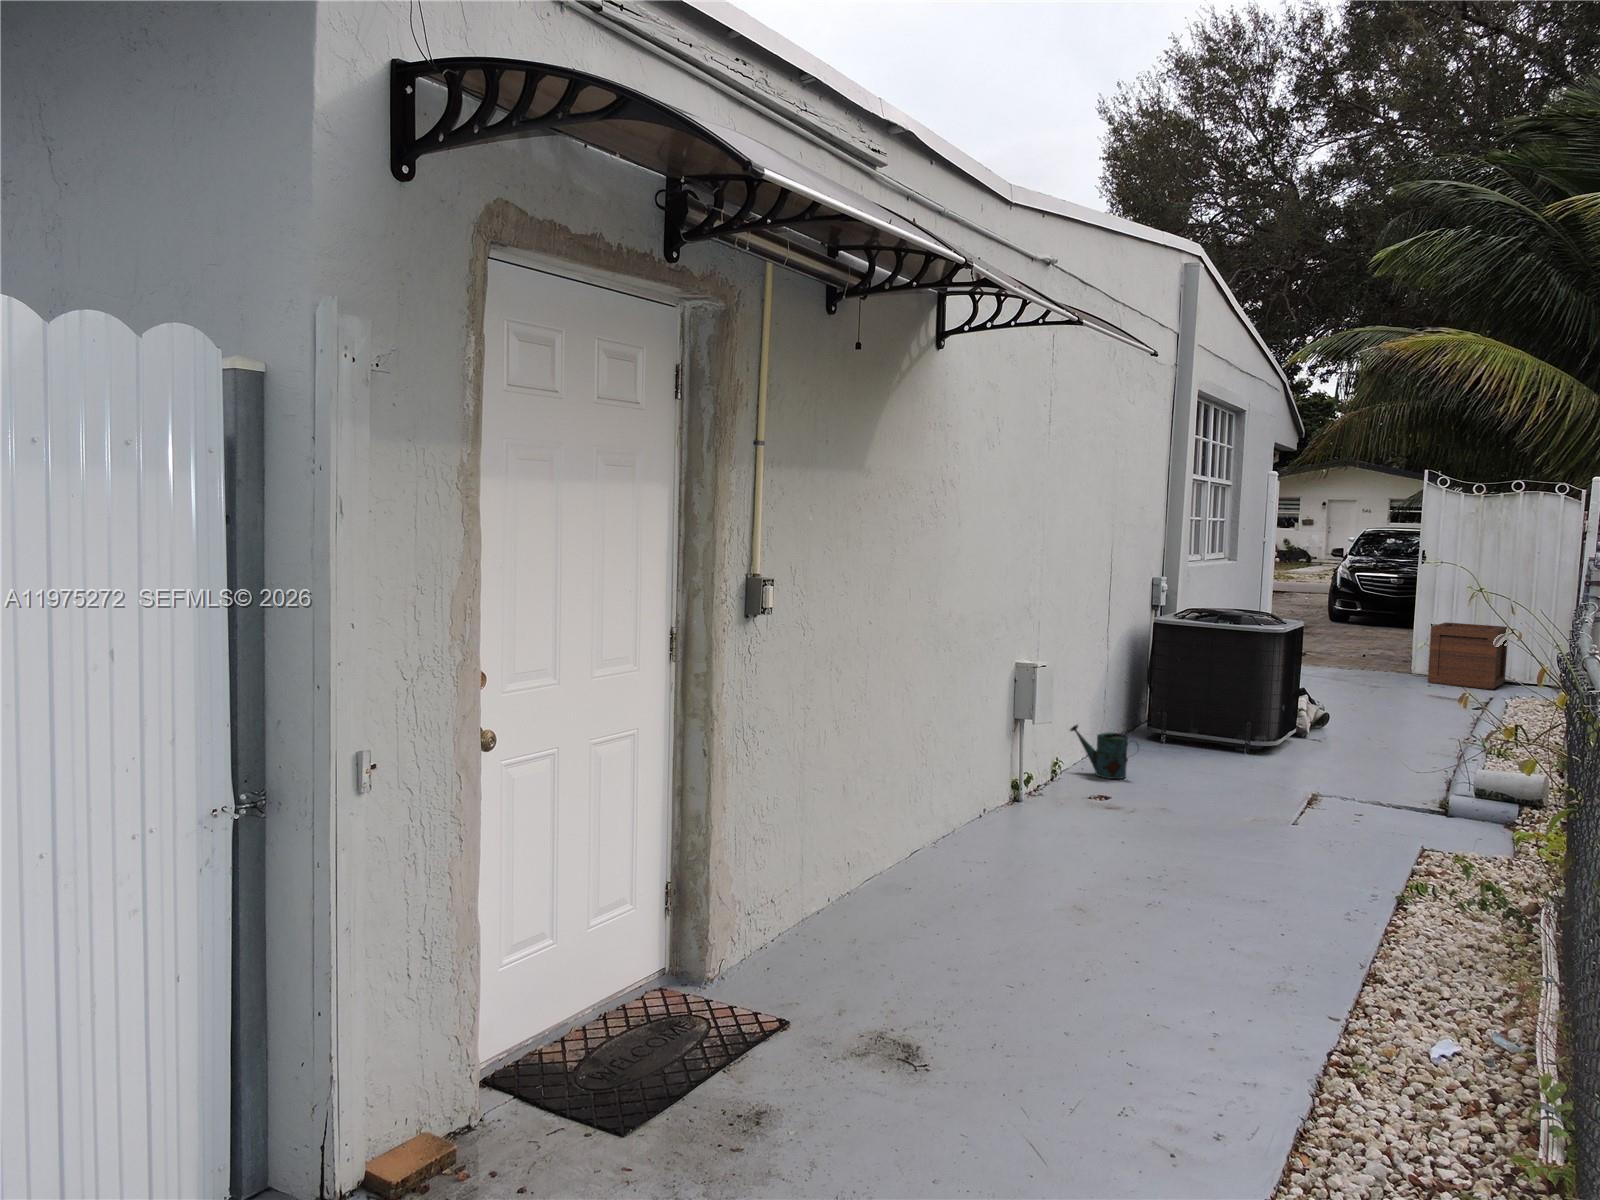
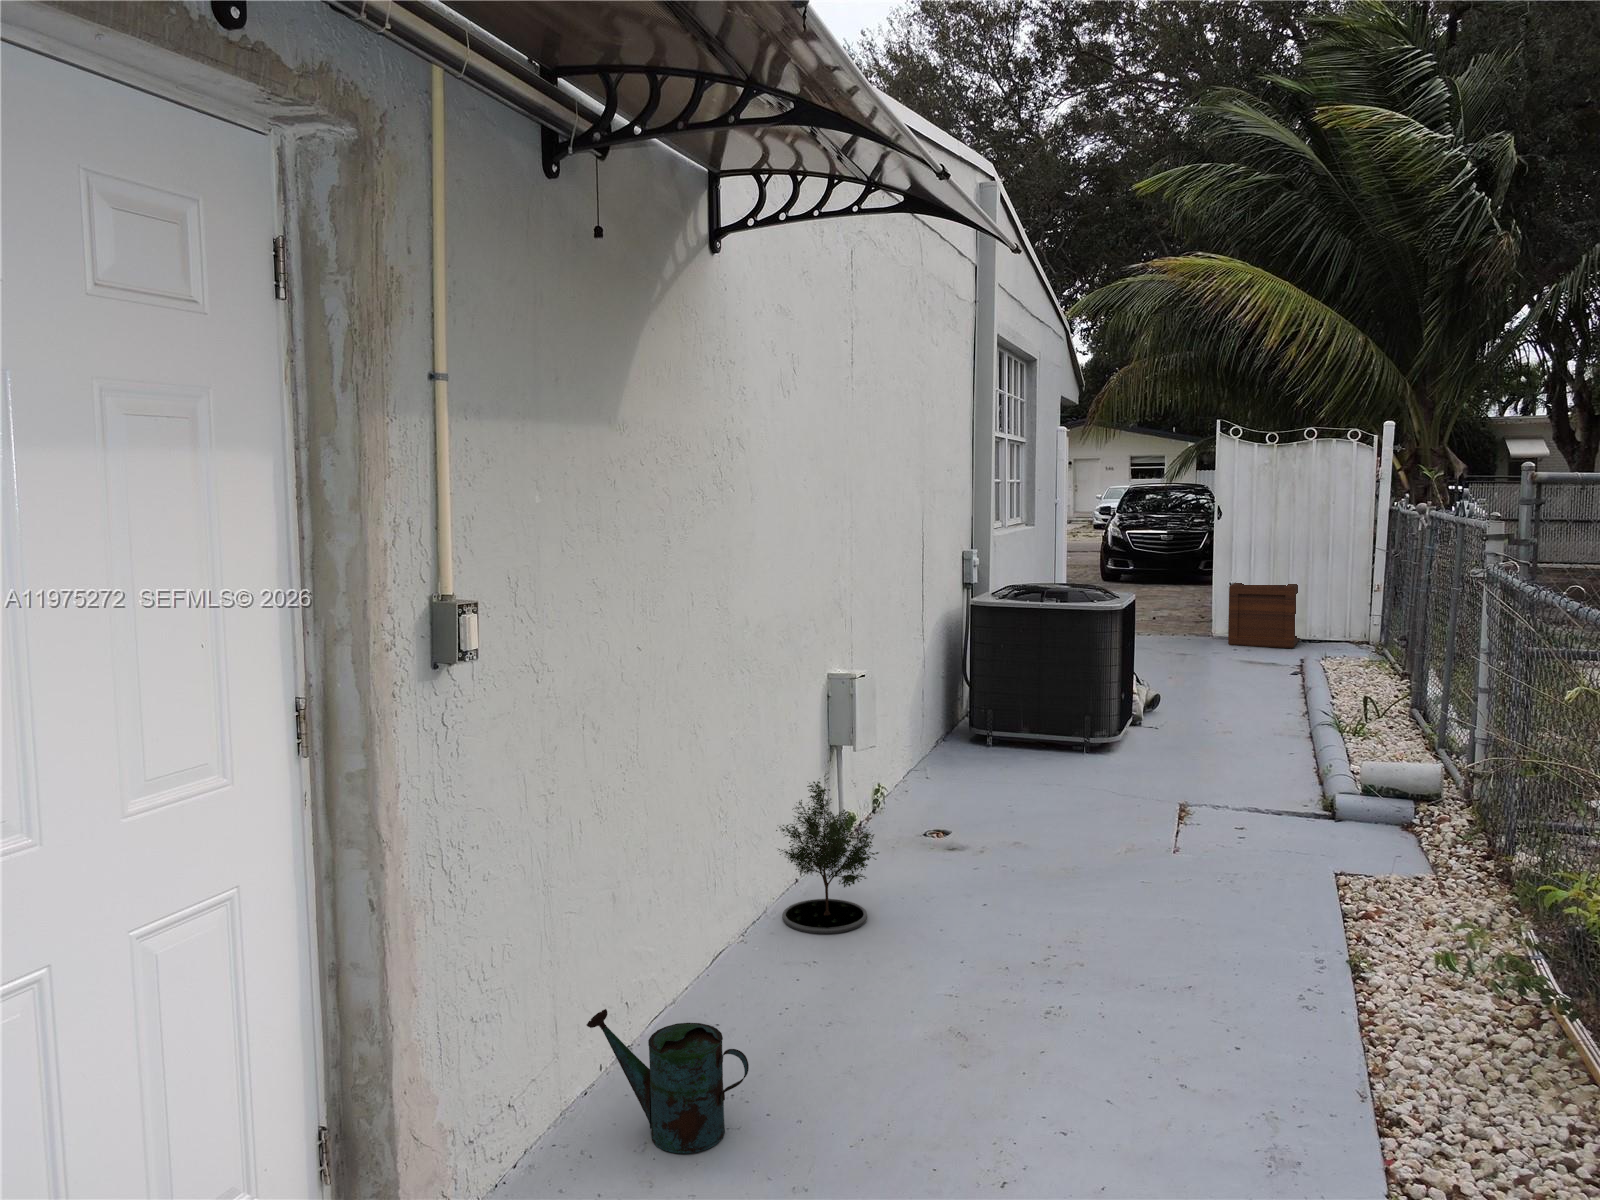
watering can: present [1070,725,1137,779] -> present [587,1009,749,1154]
potted tree: none [961,727,1040,847] -> present [776,773,879,934]

